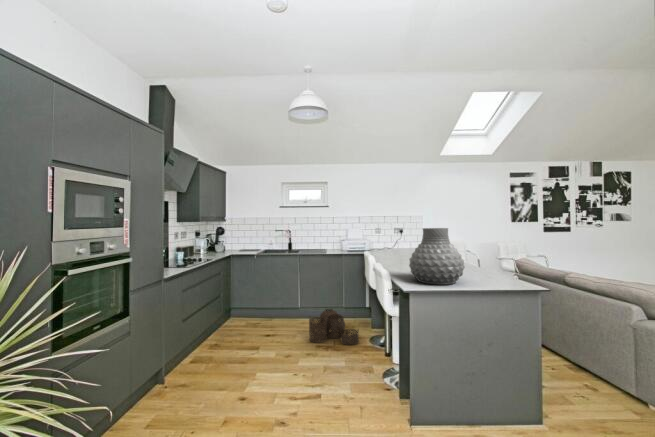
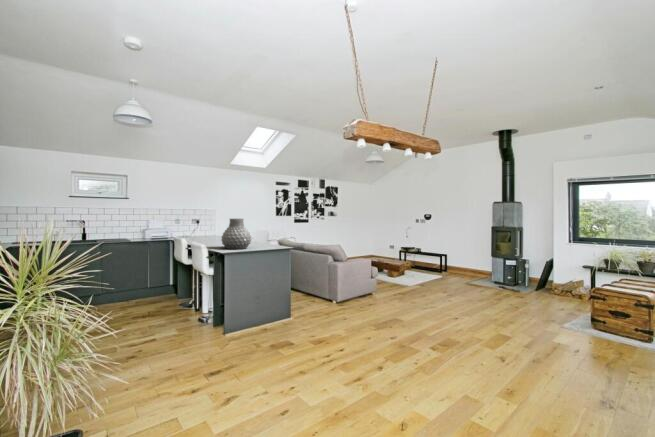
woven basket: present [309,309,359,345] -> none [124,287,172,313]

